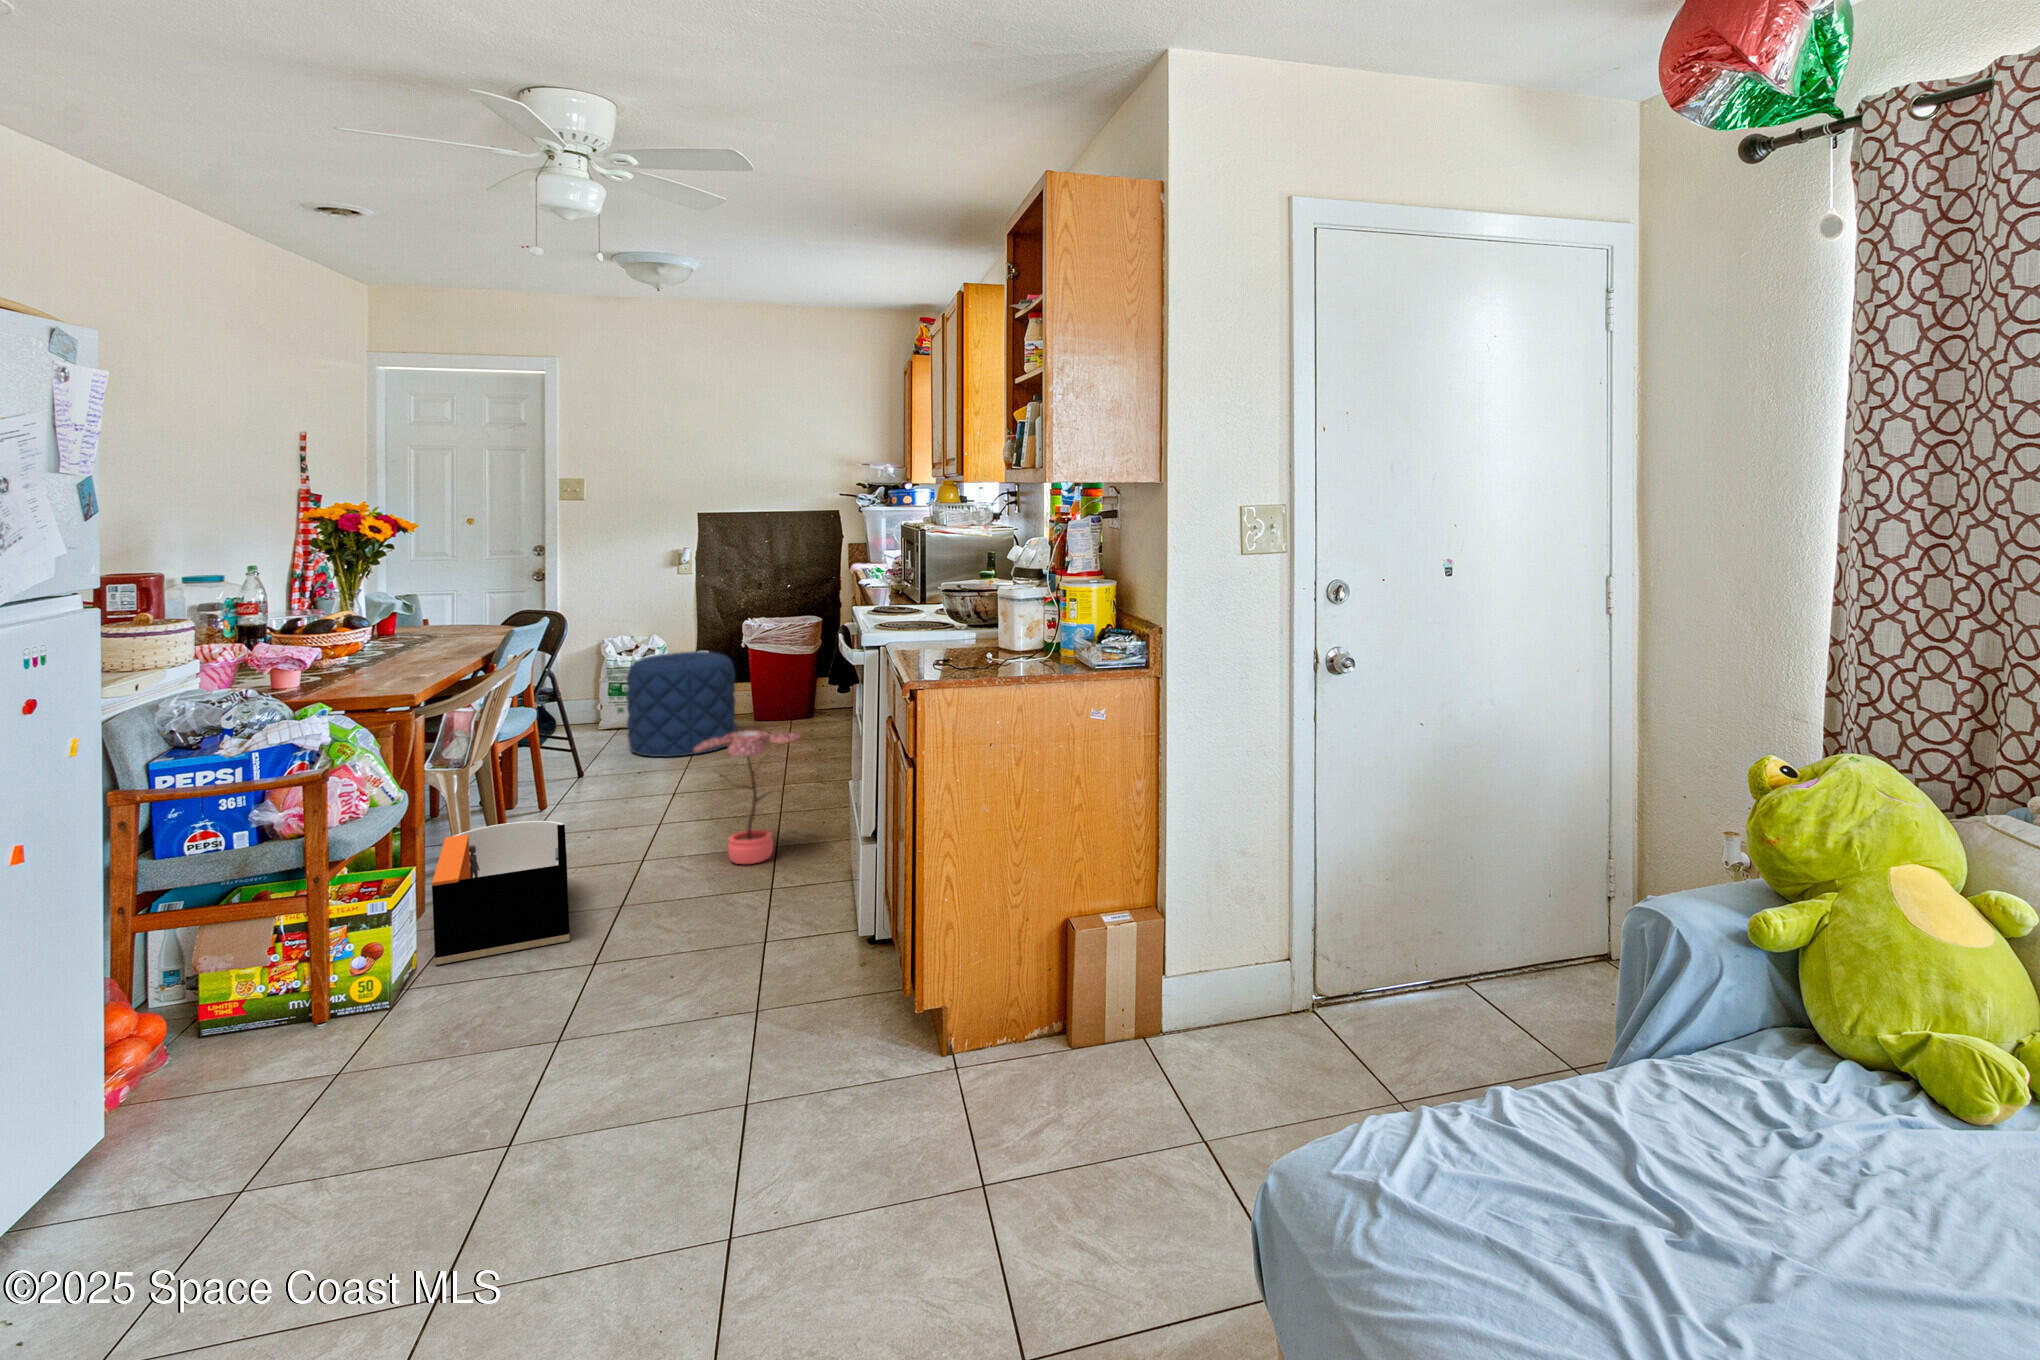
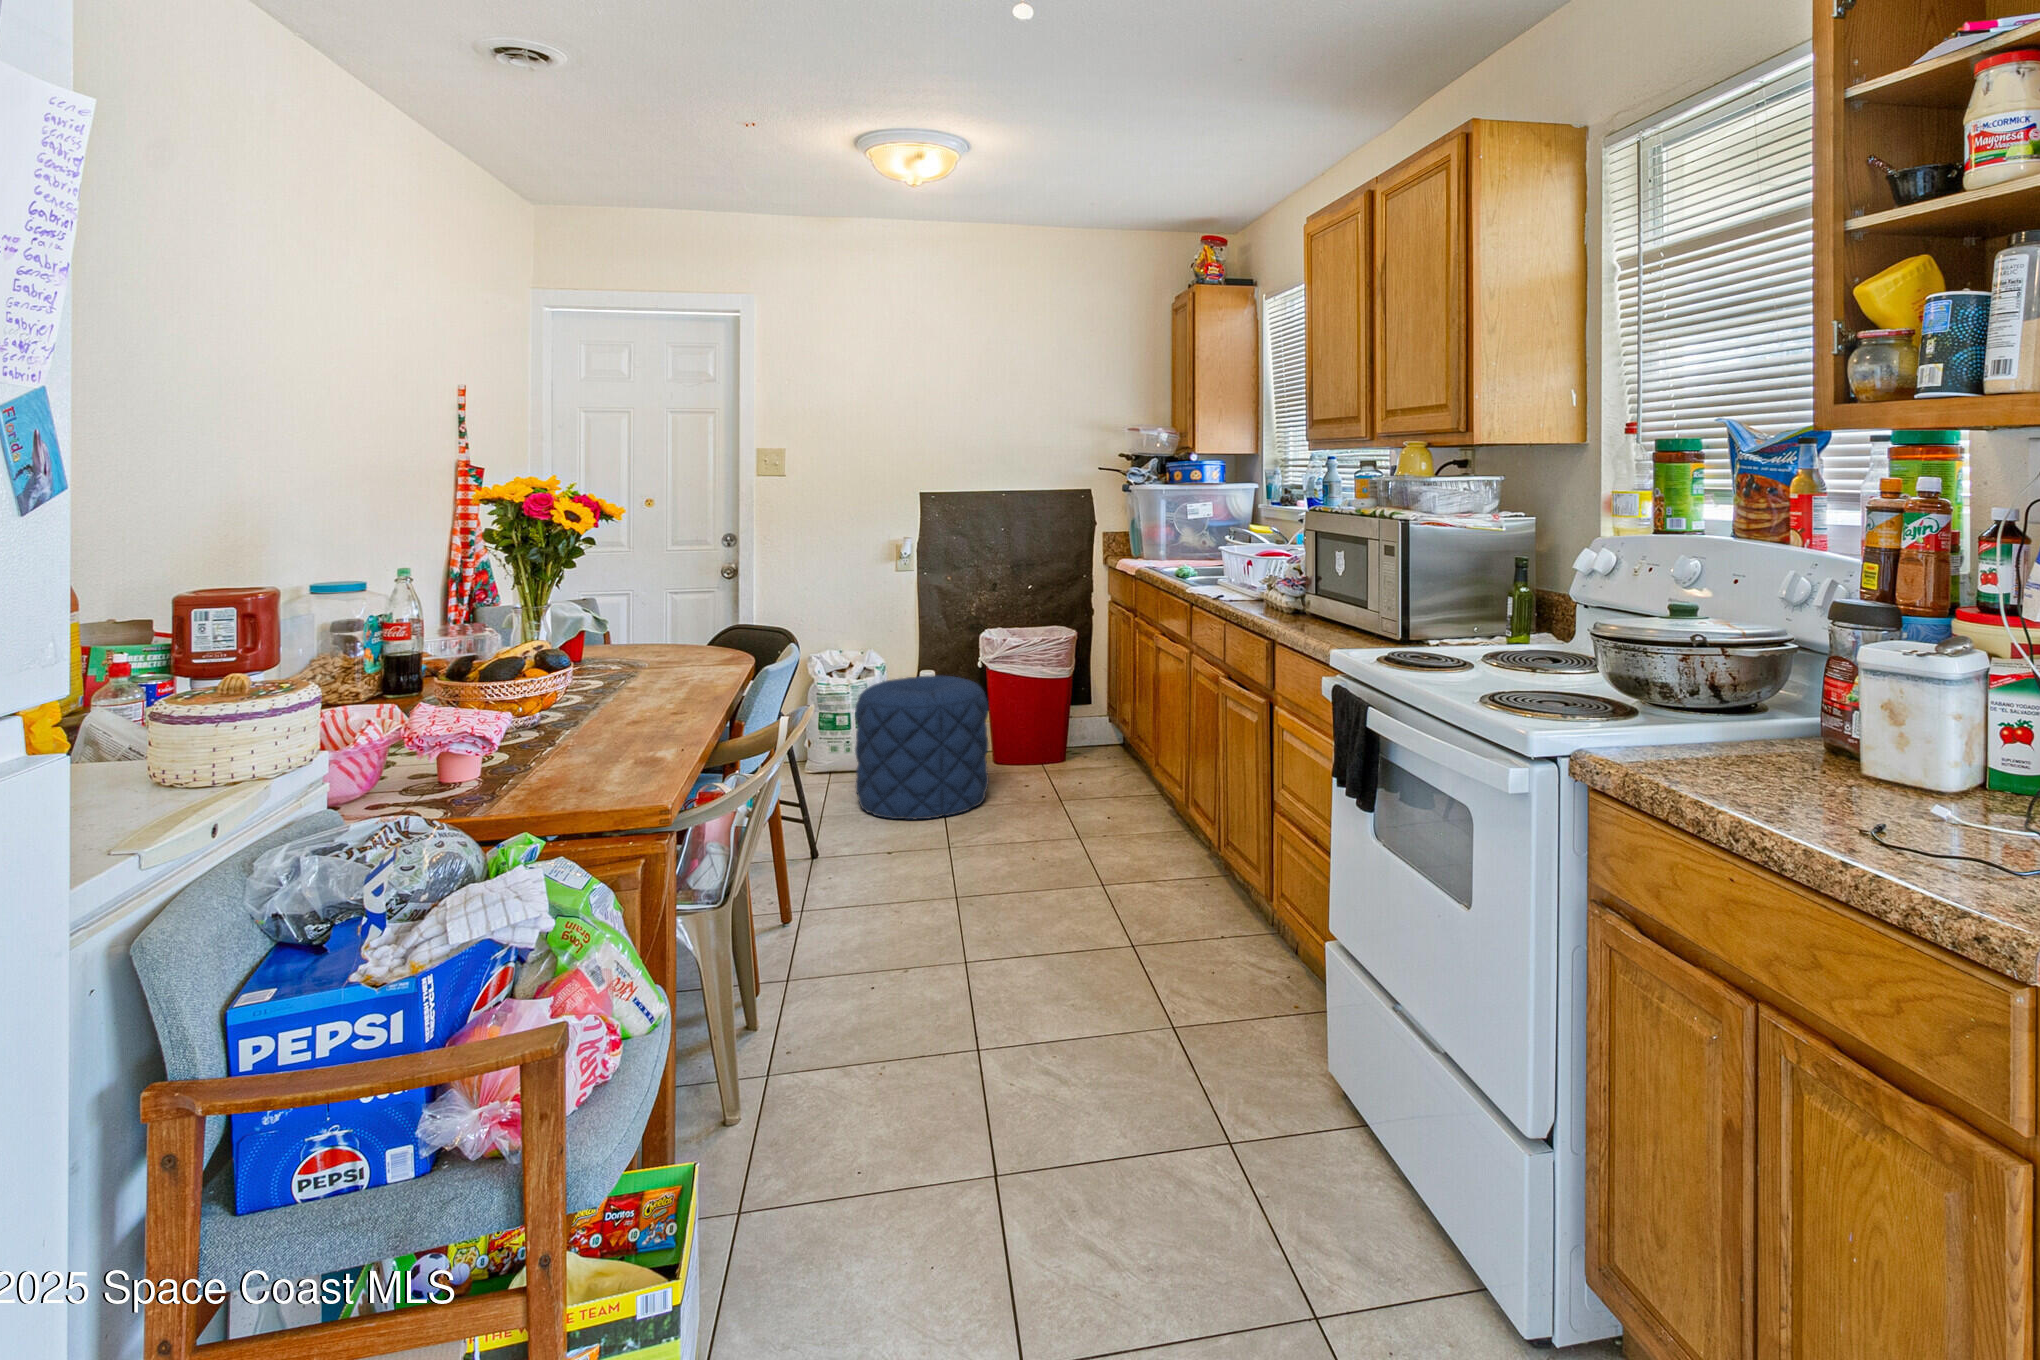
potted plant: present [694,730,801,864] -> none [1062,827,1216,1050]
storage bin: present [432,821,570,965] -> none [709,986,947,1320]

